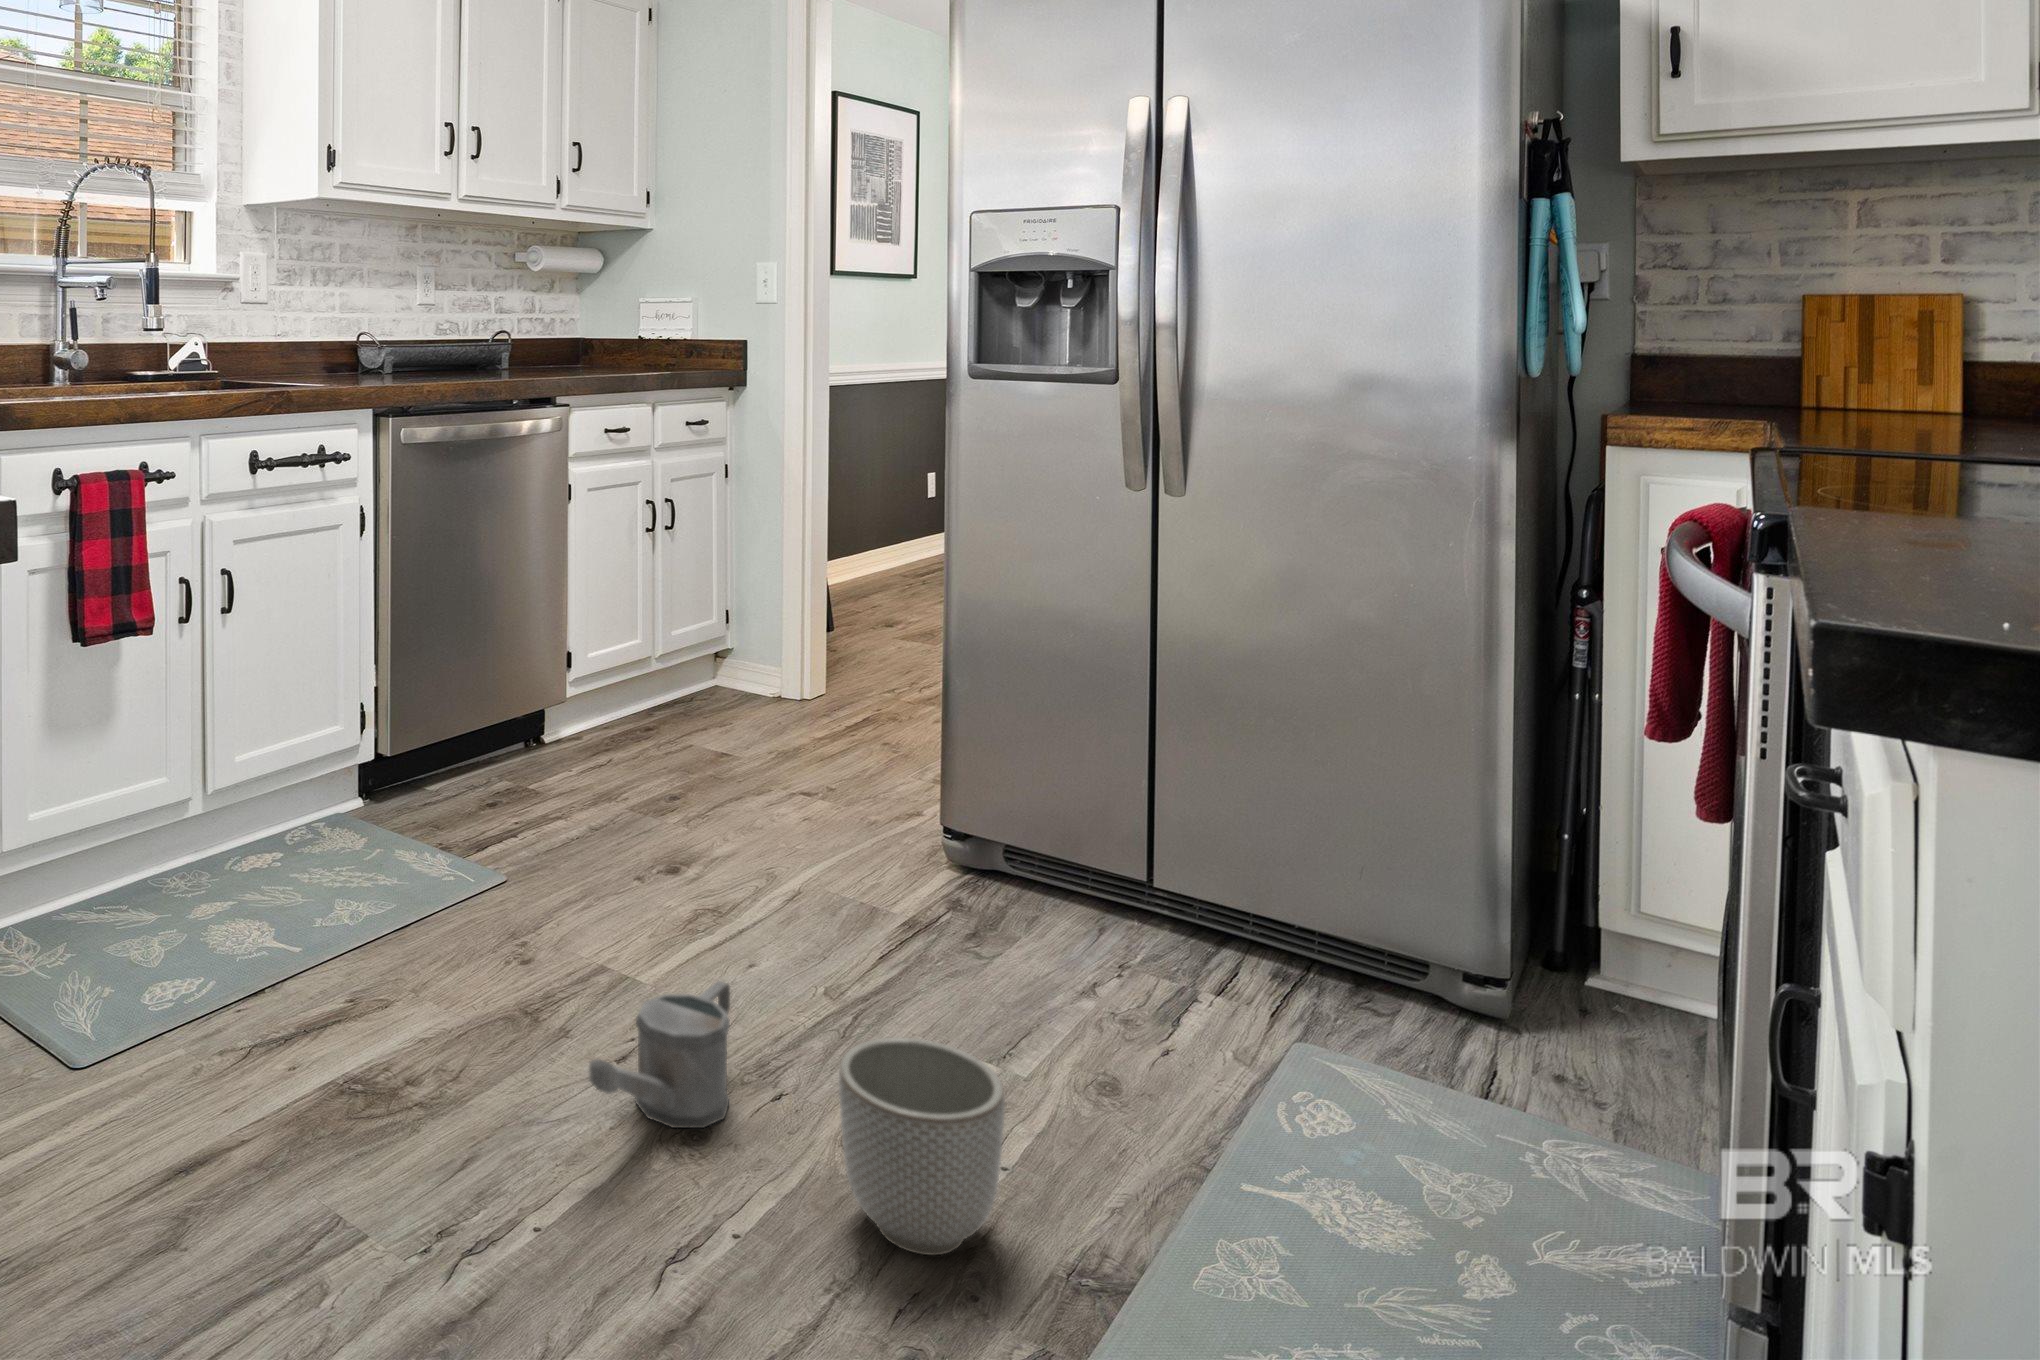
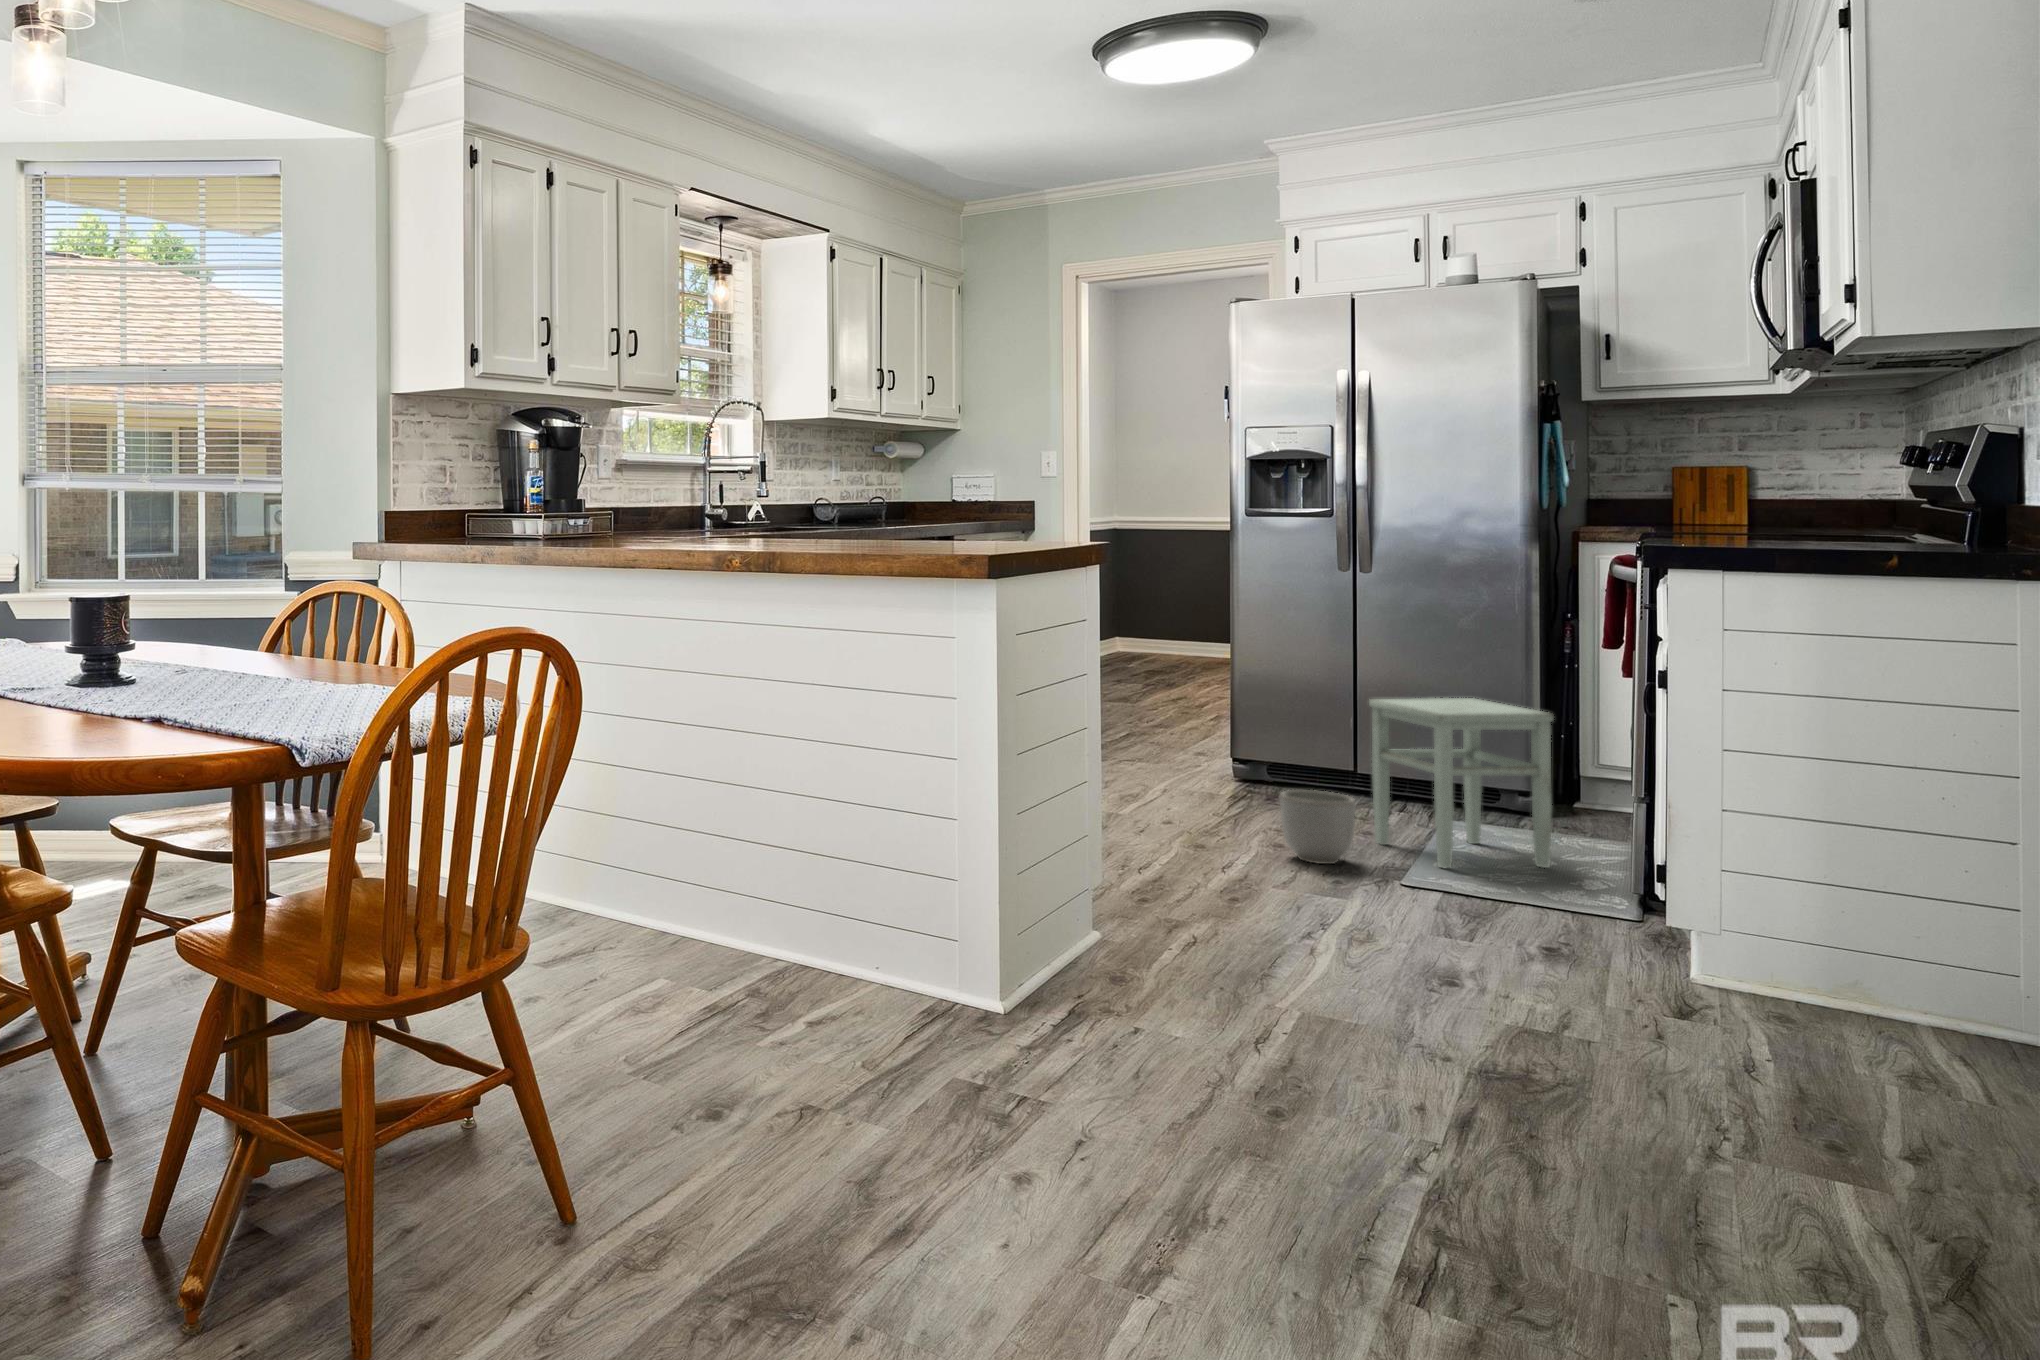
stool: none [1093,809,1502,1298] -> present [1369,698,1554,868]
watering can: present [589,981,730,1128] -> none [1161,791,1208,843]

